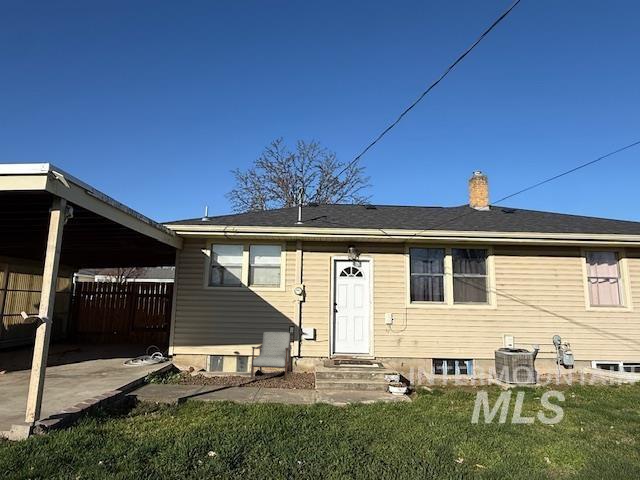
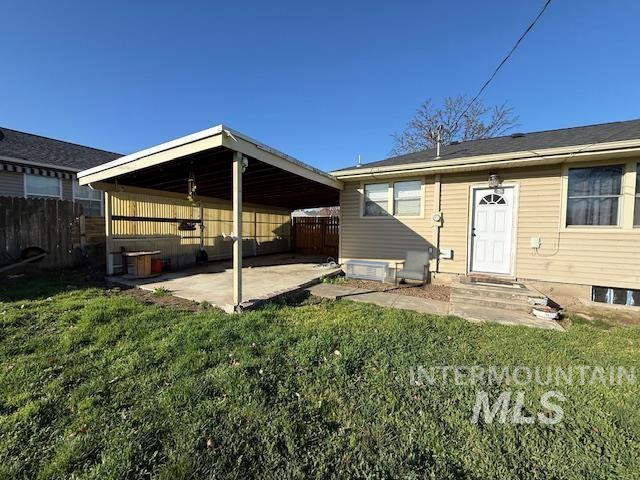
storage bench: none [181,347,242,376] -> present [344,260,390,283]

